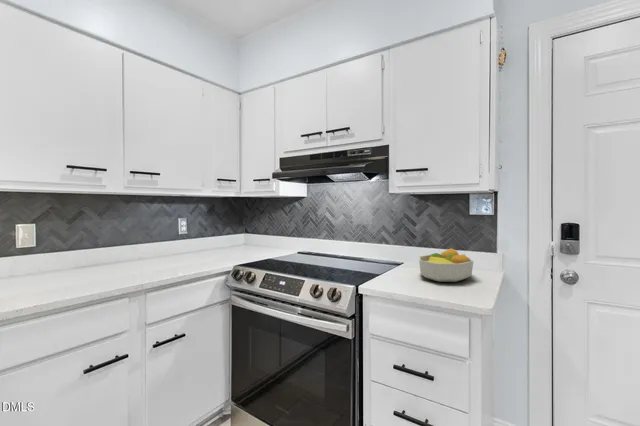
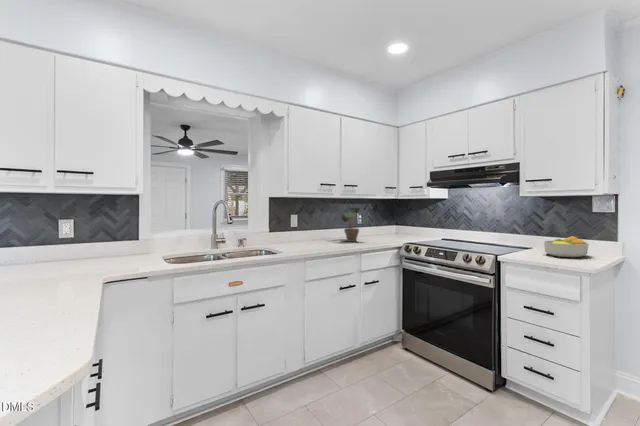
potted plant: none [120,208,176,266] -> present [341,207,367,242]

